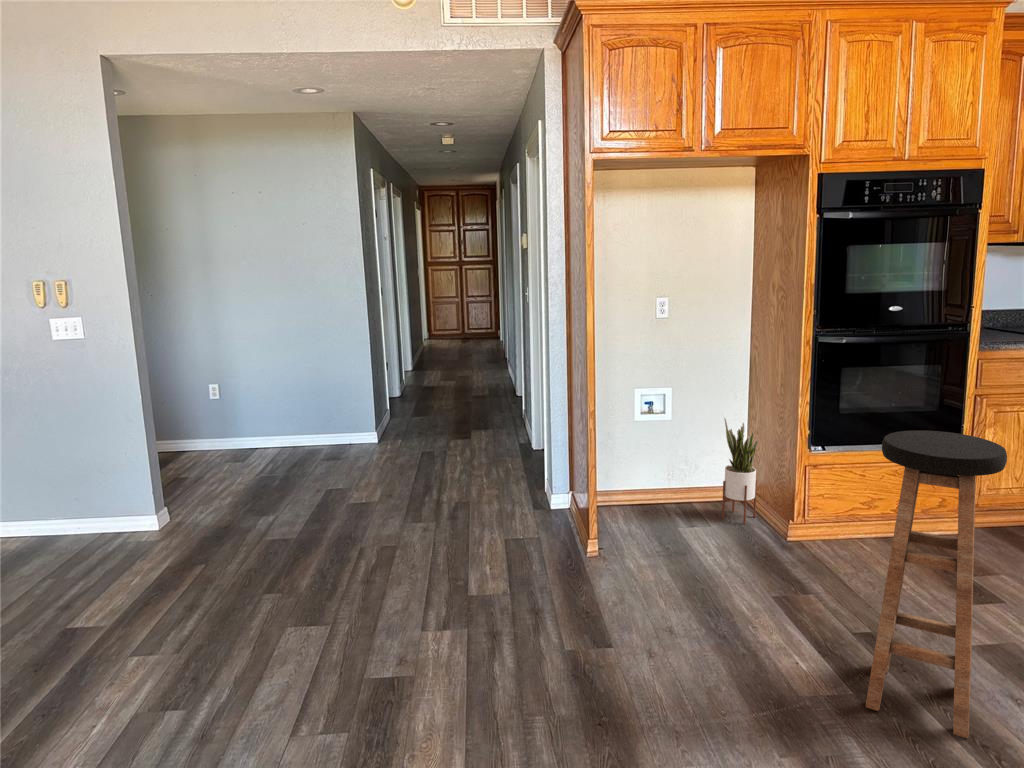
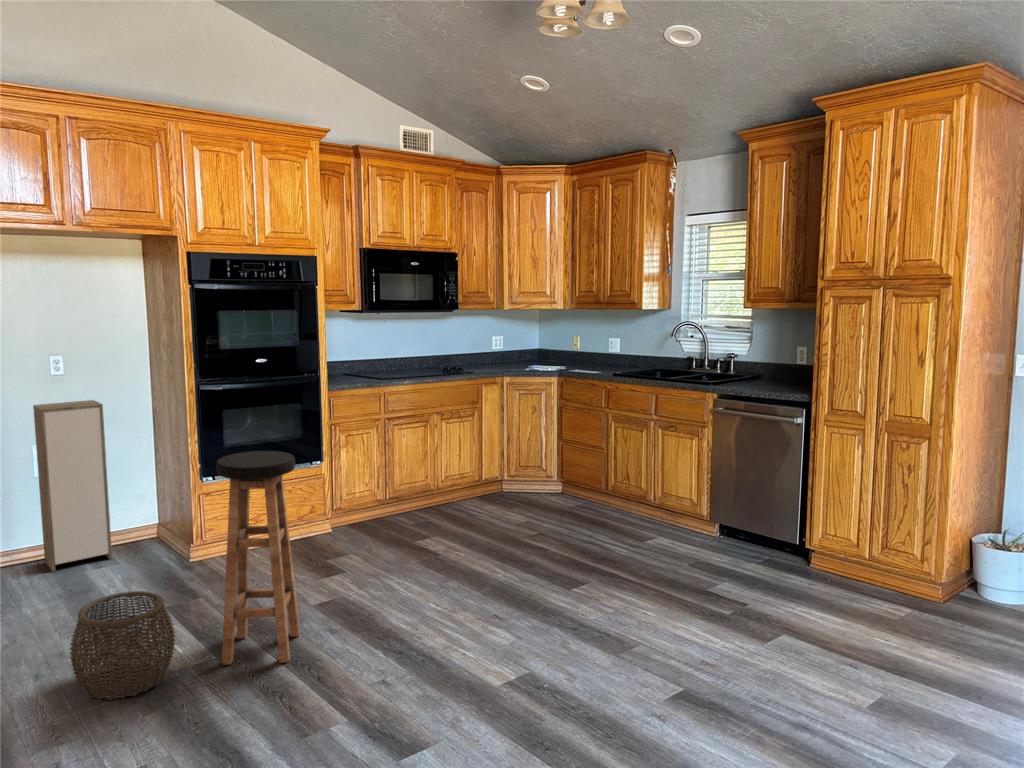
storage cabinet: none [638,347,706,518] -> present [33,400,112,571]
potted plant: present [722,418,758,524] -> none [129,463,166,558]
woven basket: none [689,581,810,718] -> present [70,591,175,700]

